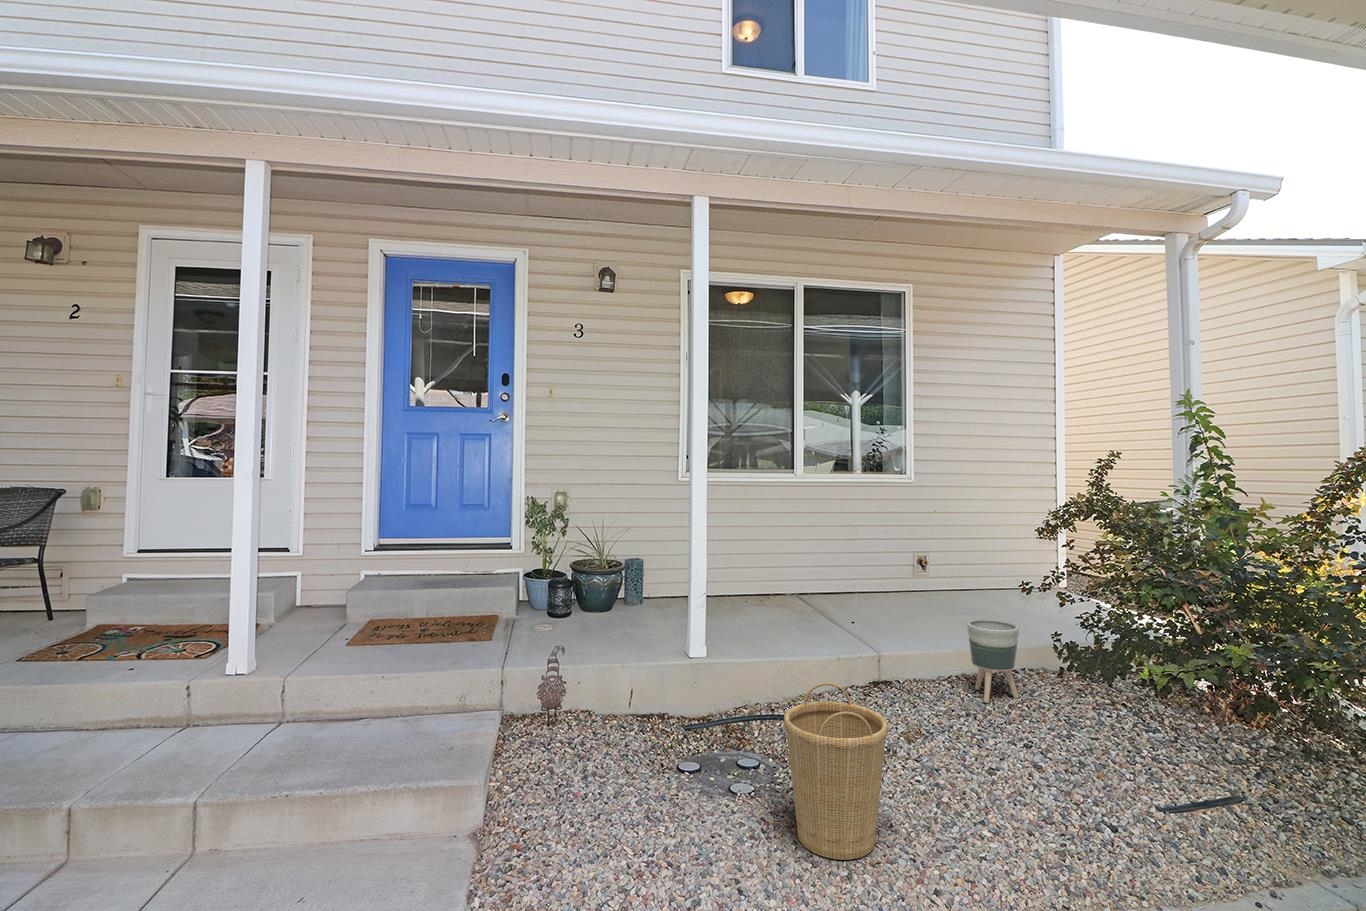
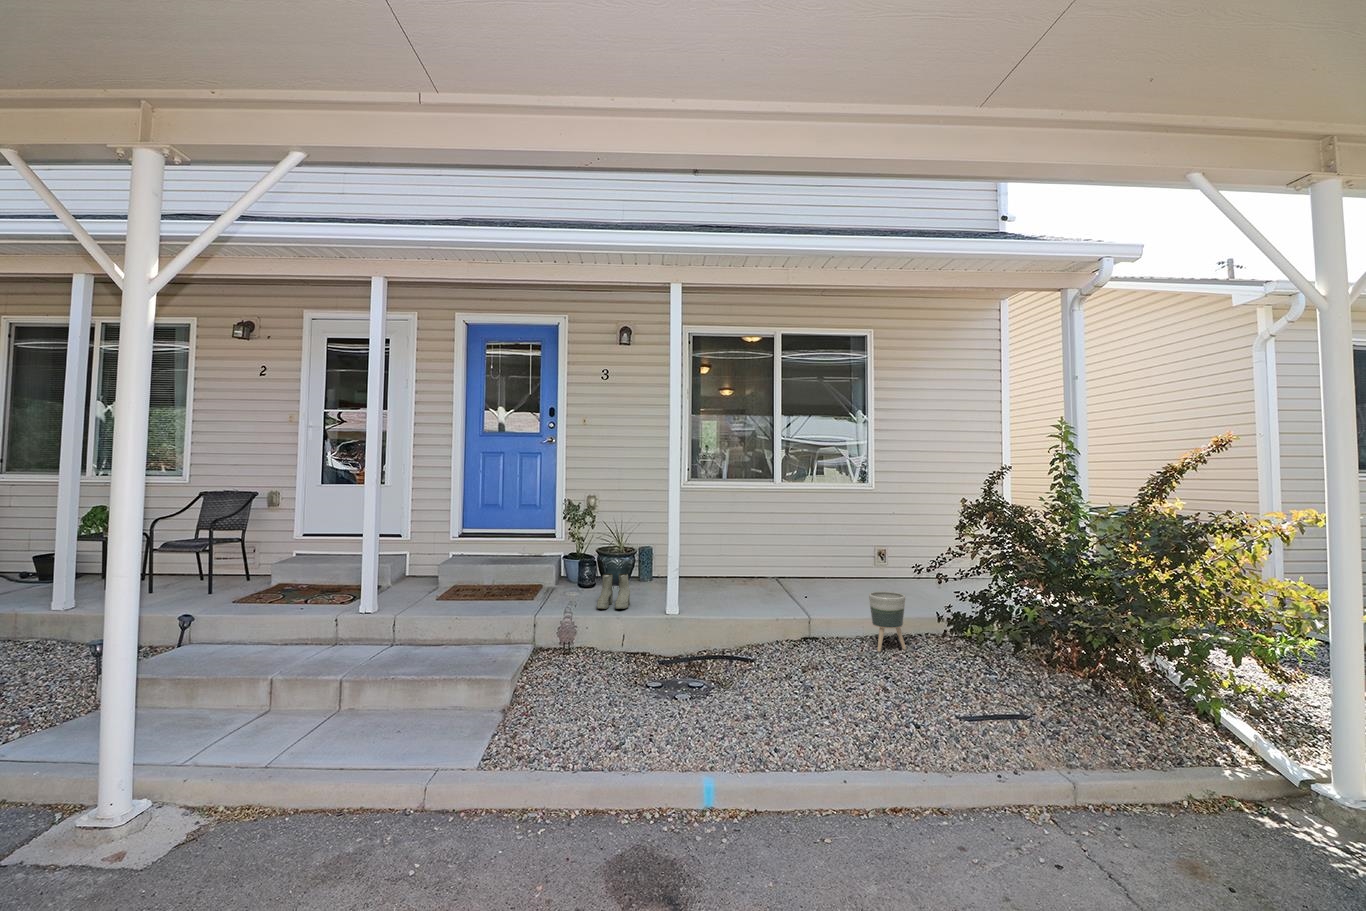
boots: none [589,601,632,653] -> present [597,574,630,609]
basket: present [784,683,888,860] -> none [694,622,760,732]

